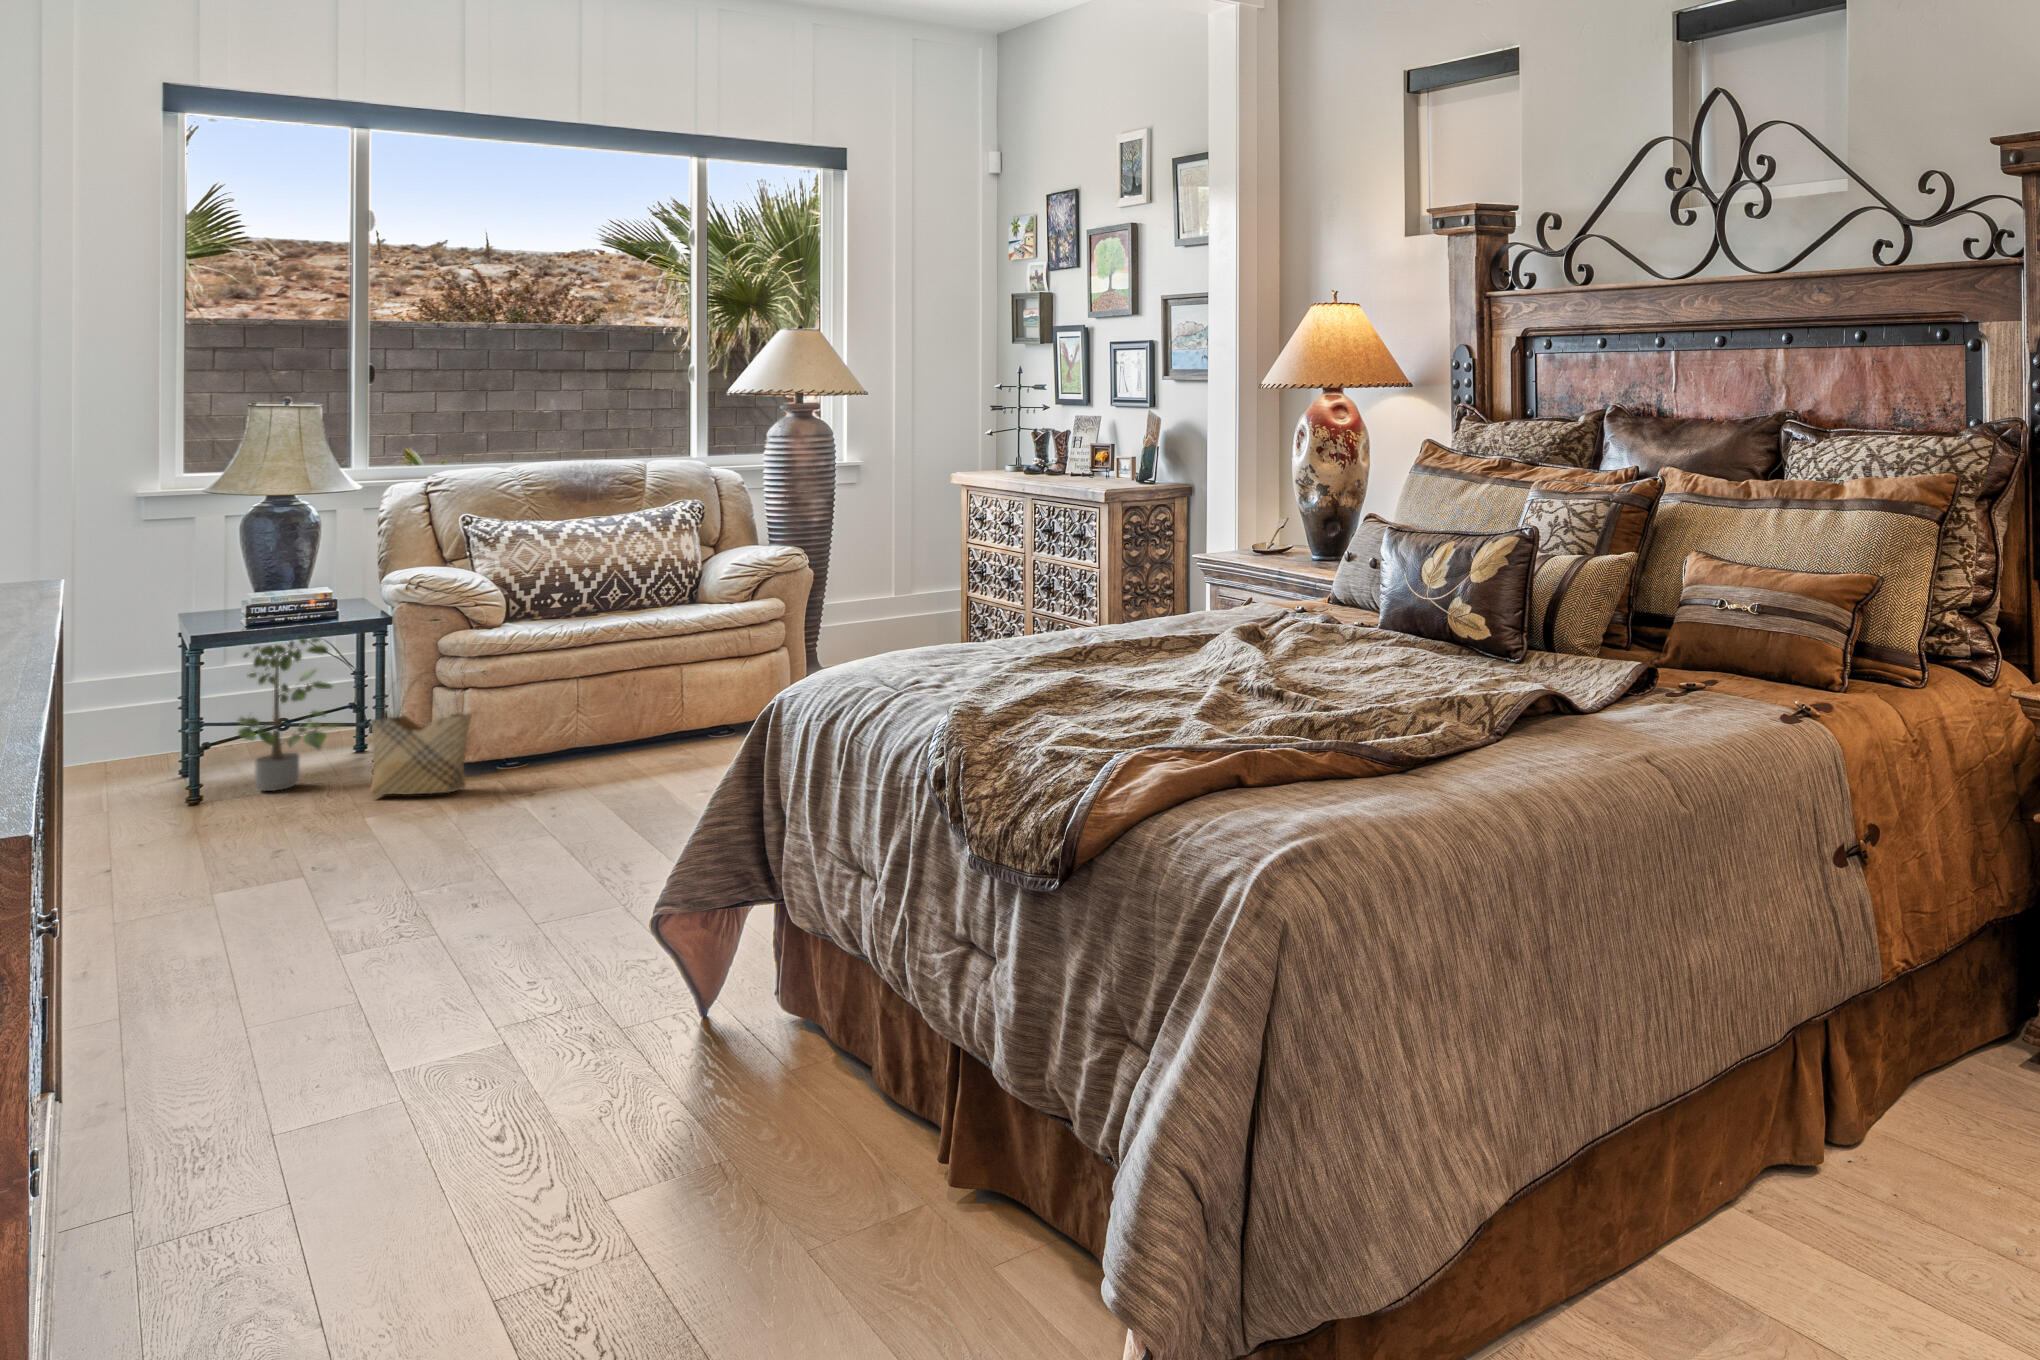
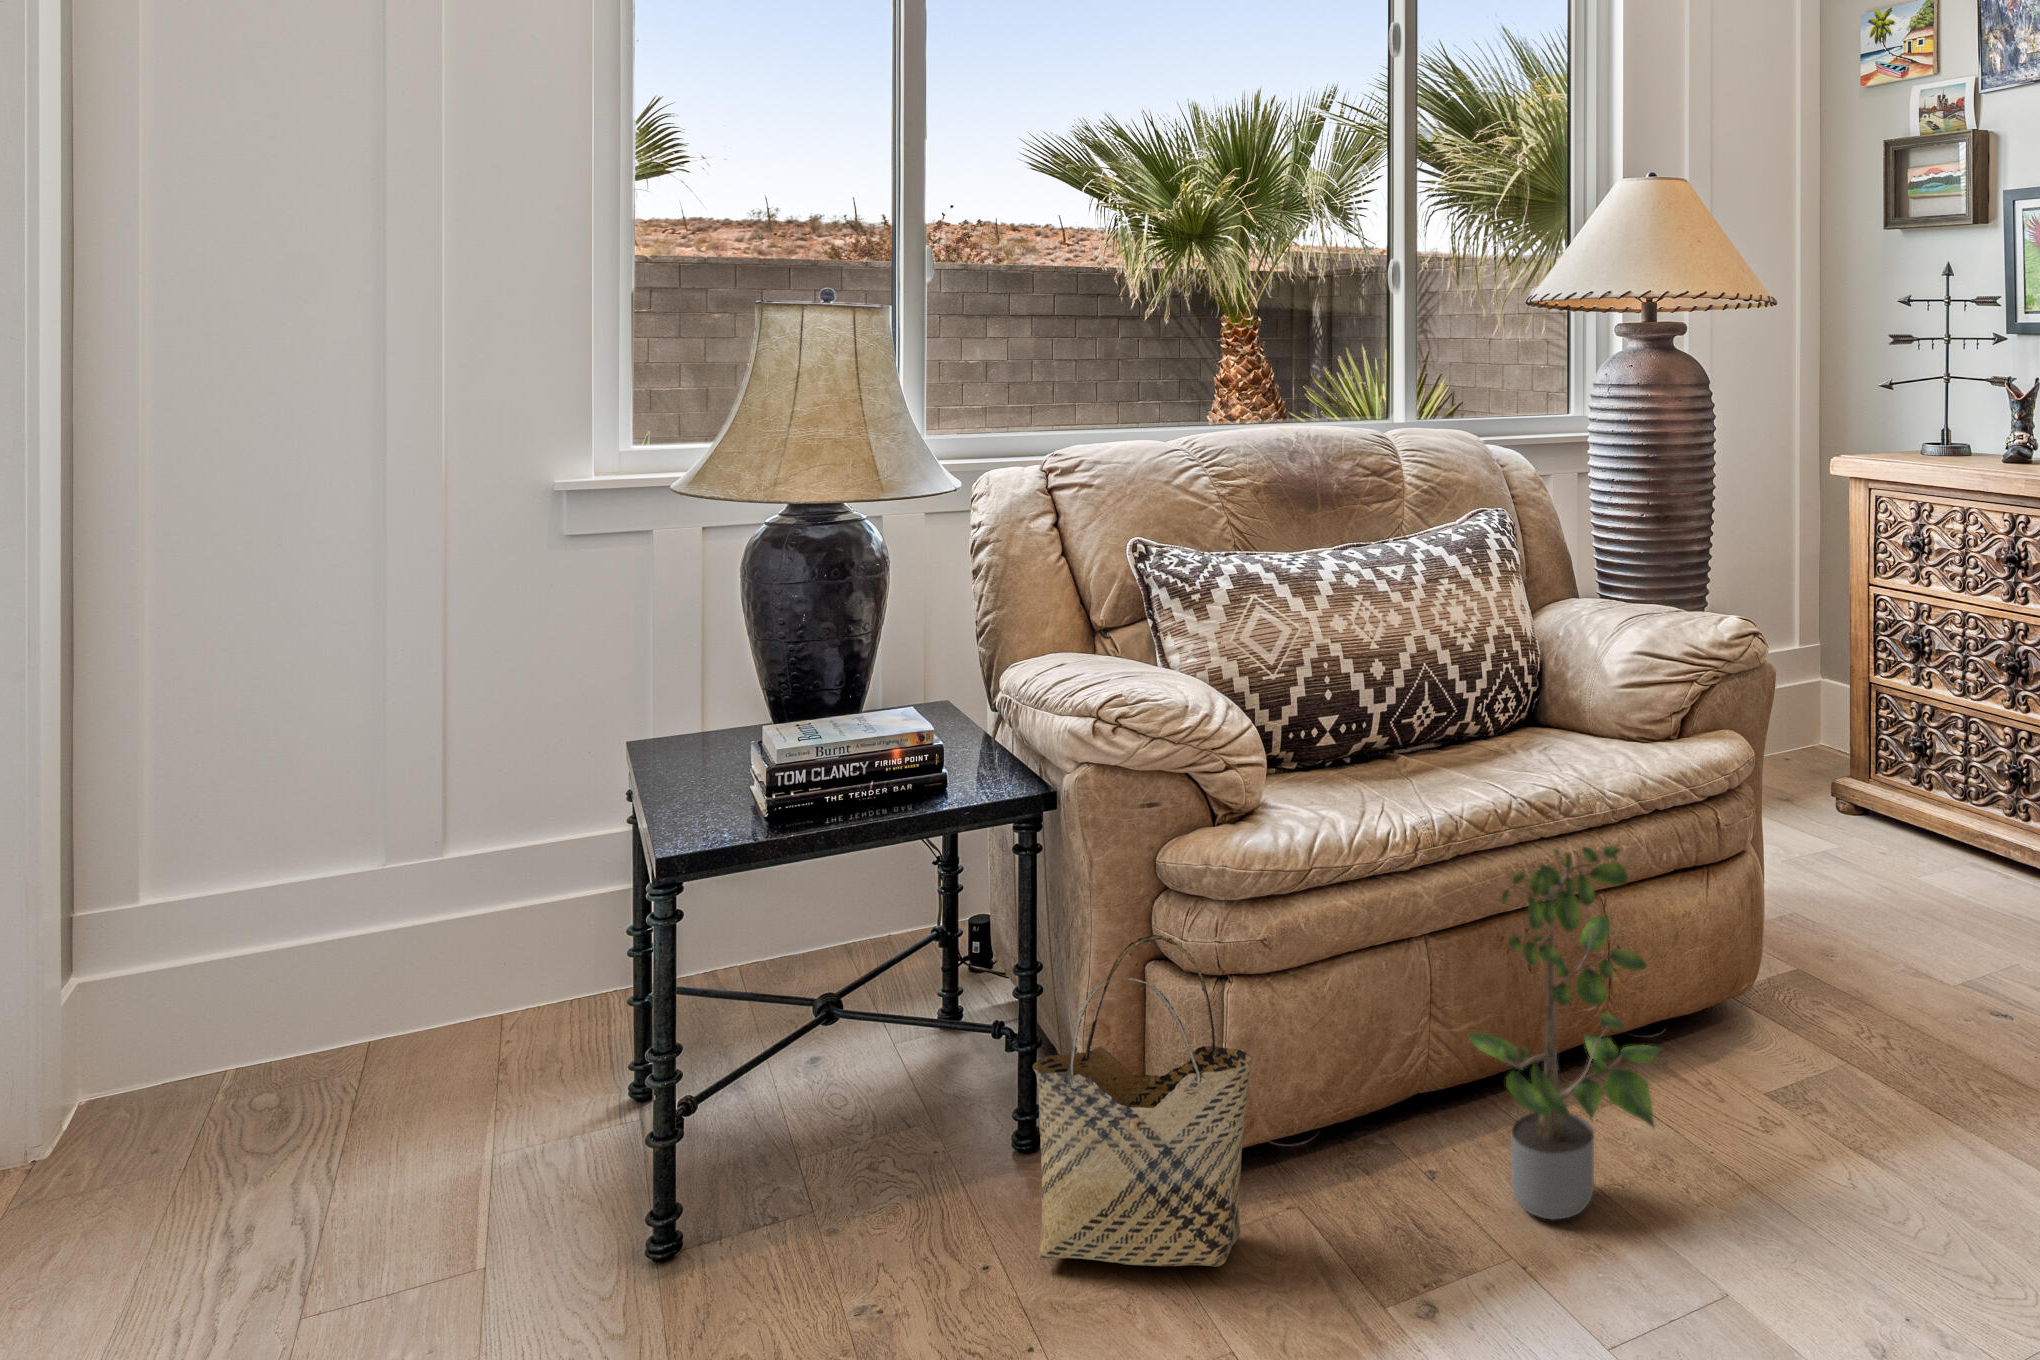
potted plant: present [238,638,339,791] -> present [1469,846,1662,1219]

